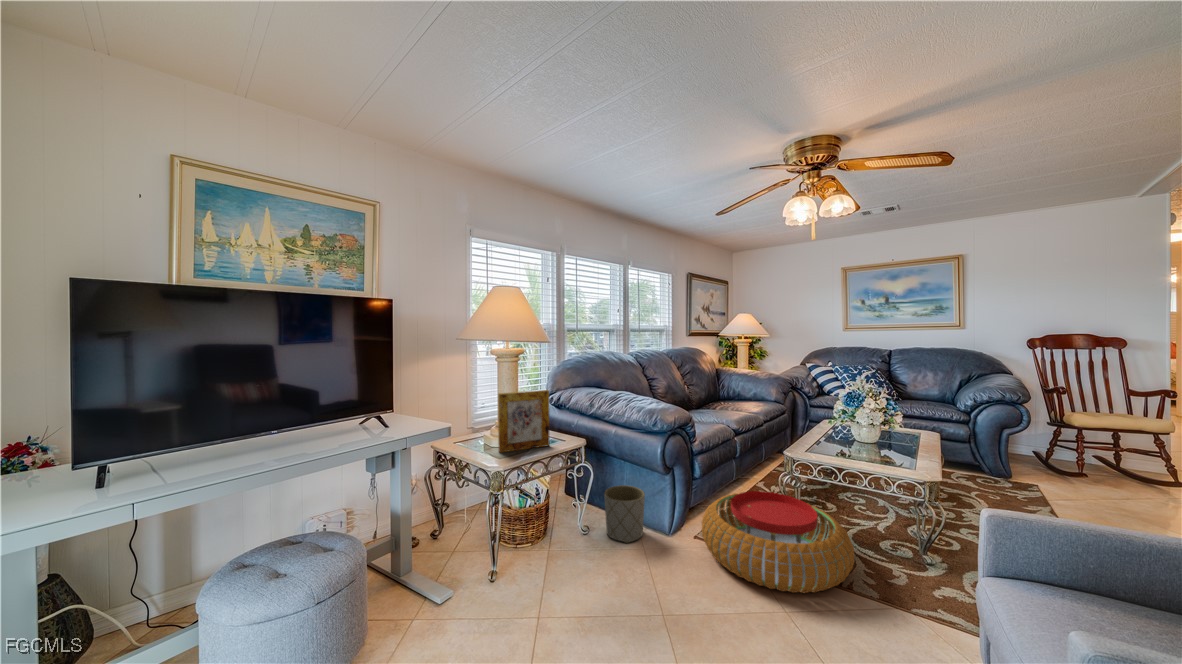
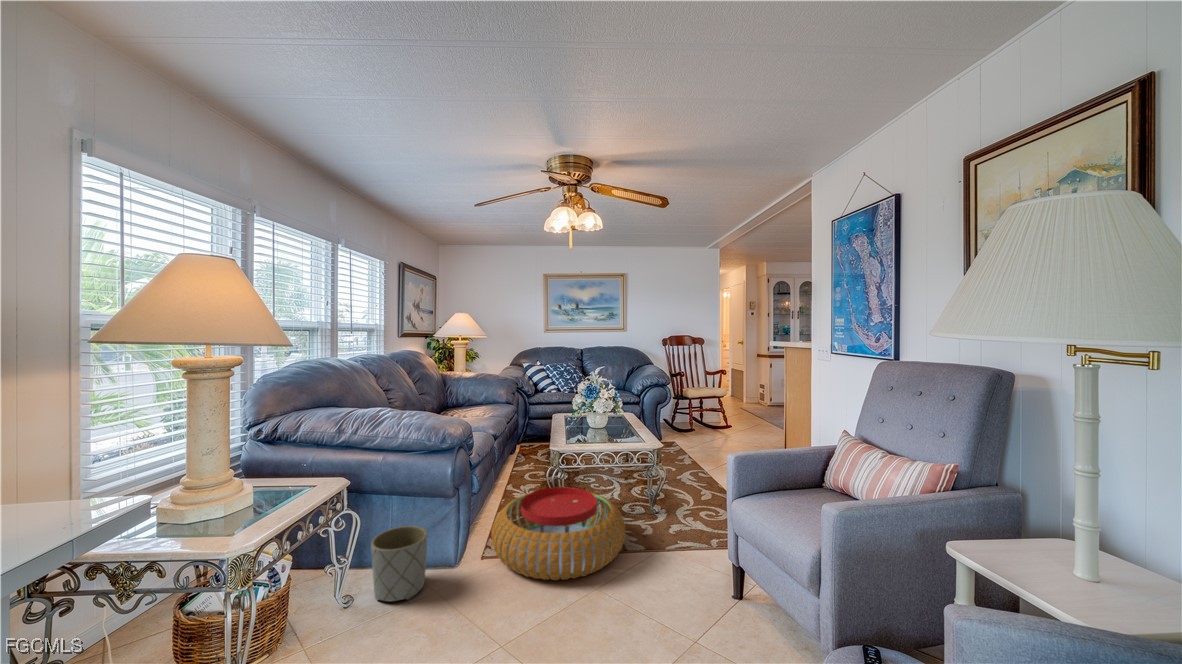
picture frame: present [498,390,550,452] -> none [198,420,293,538]

